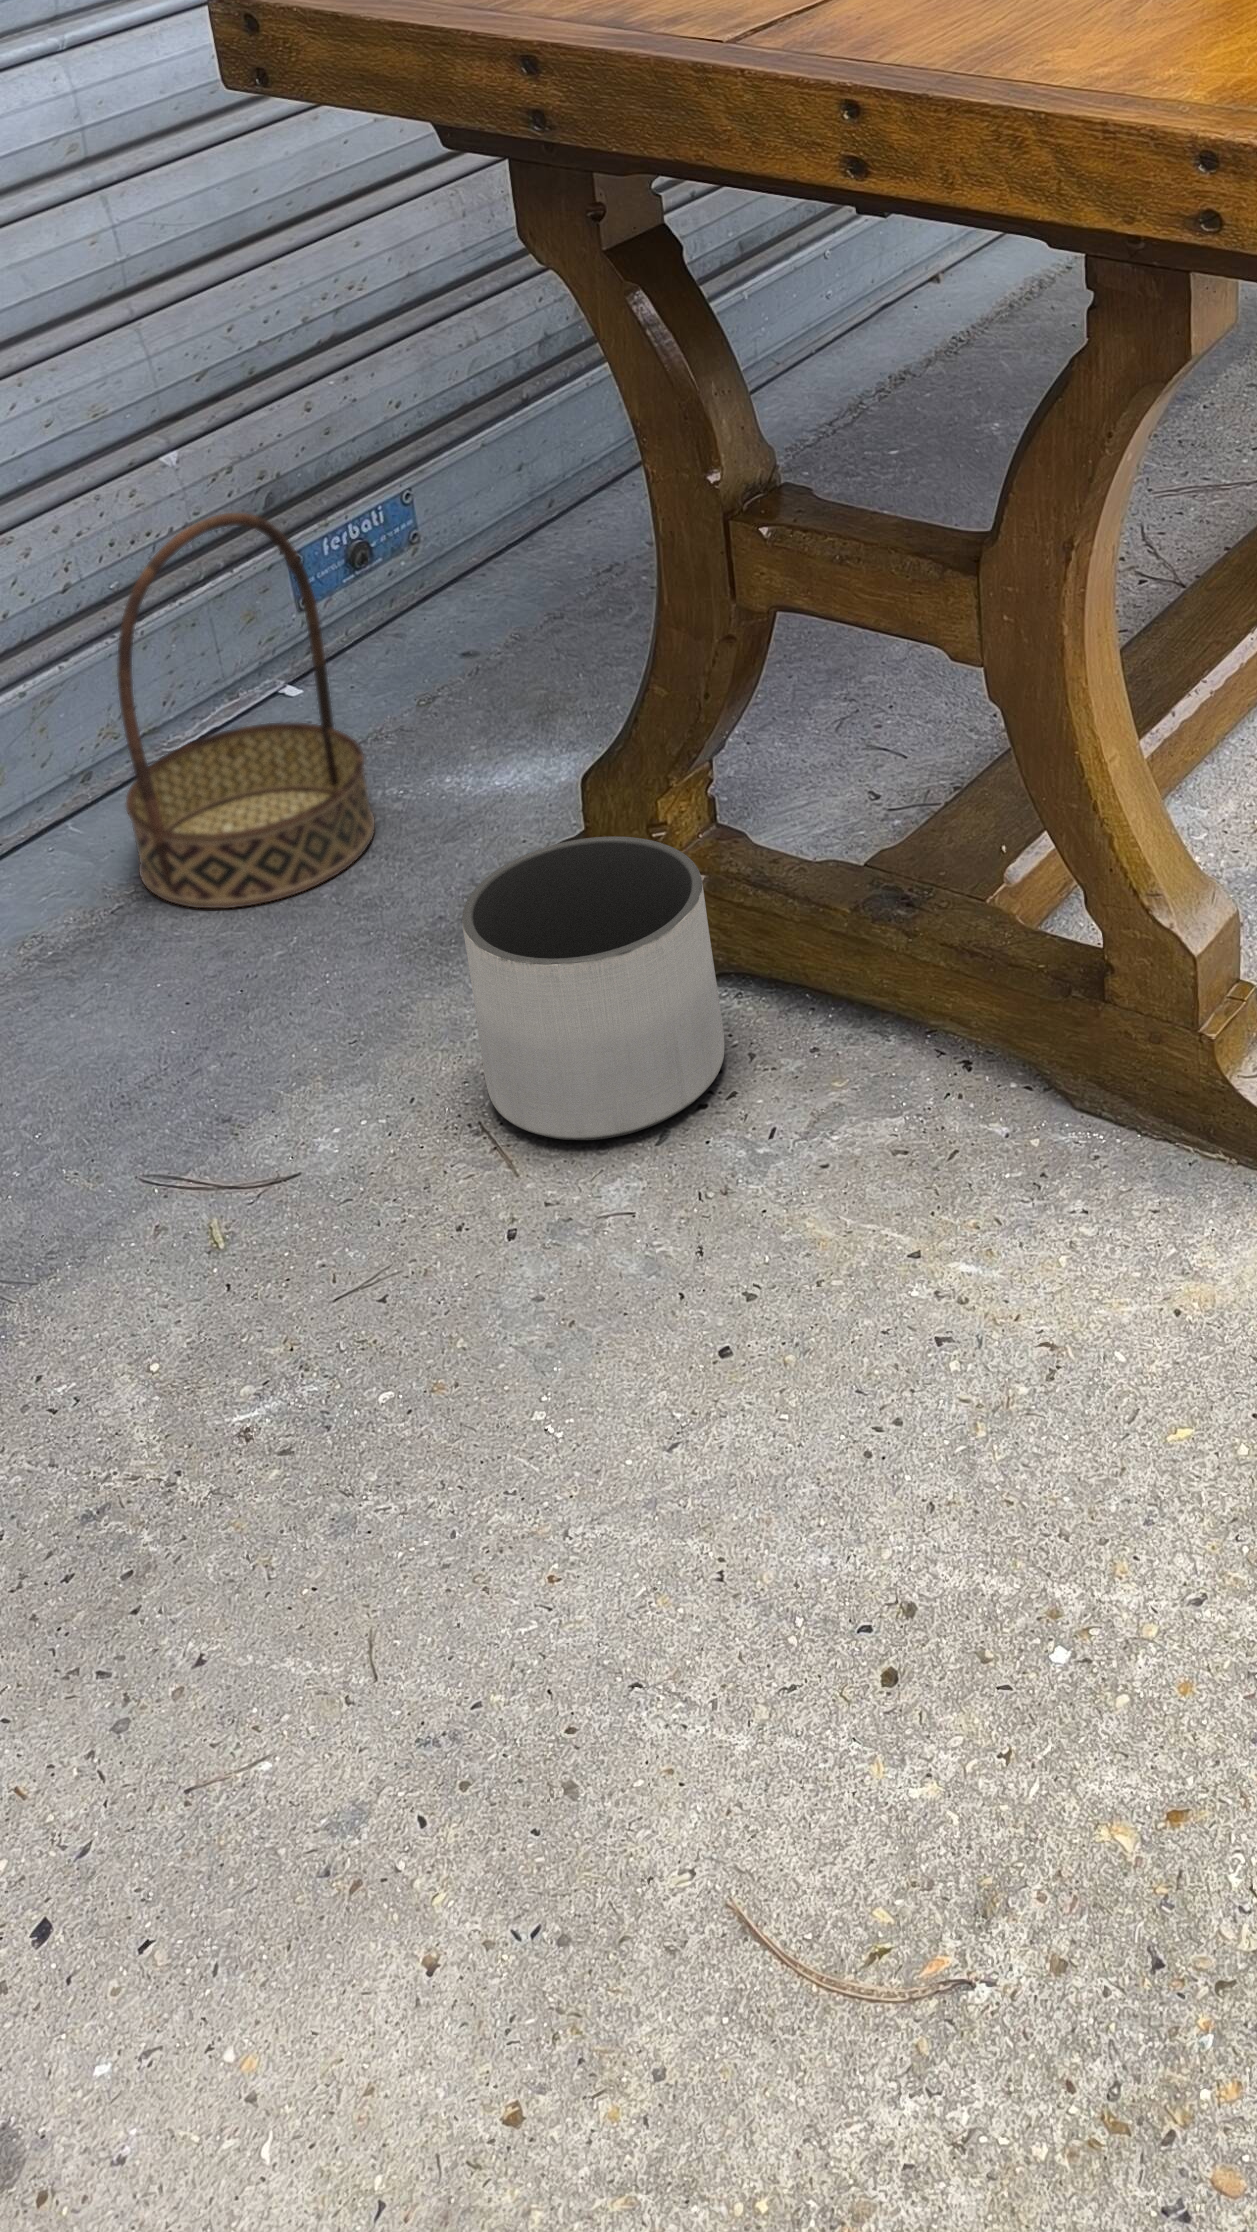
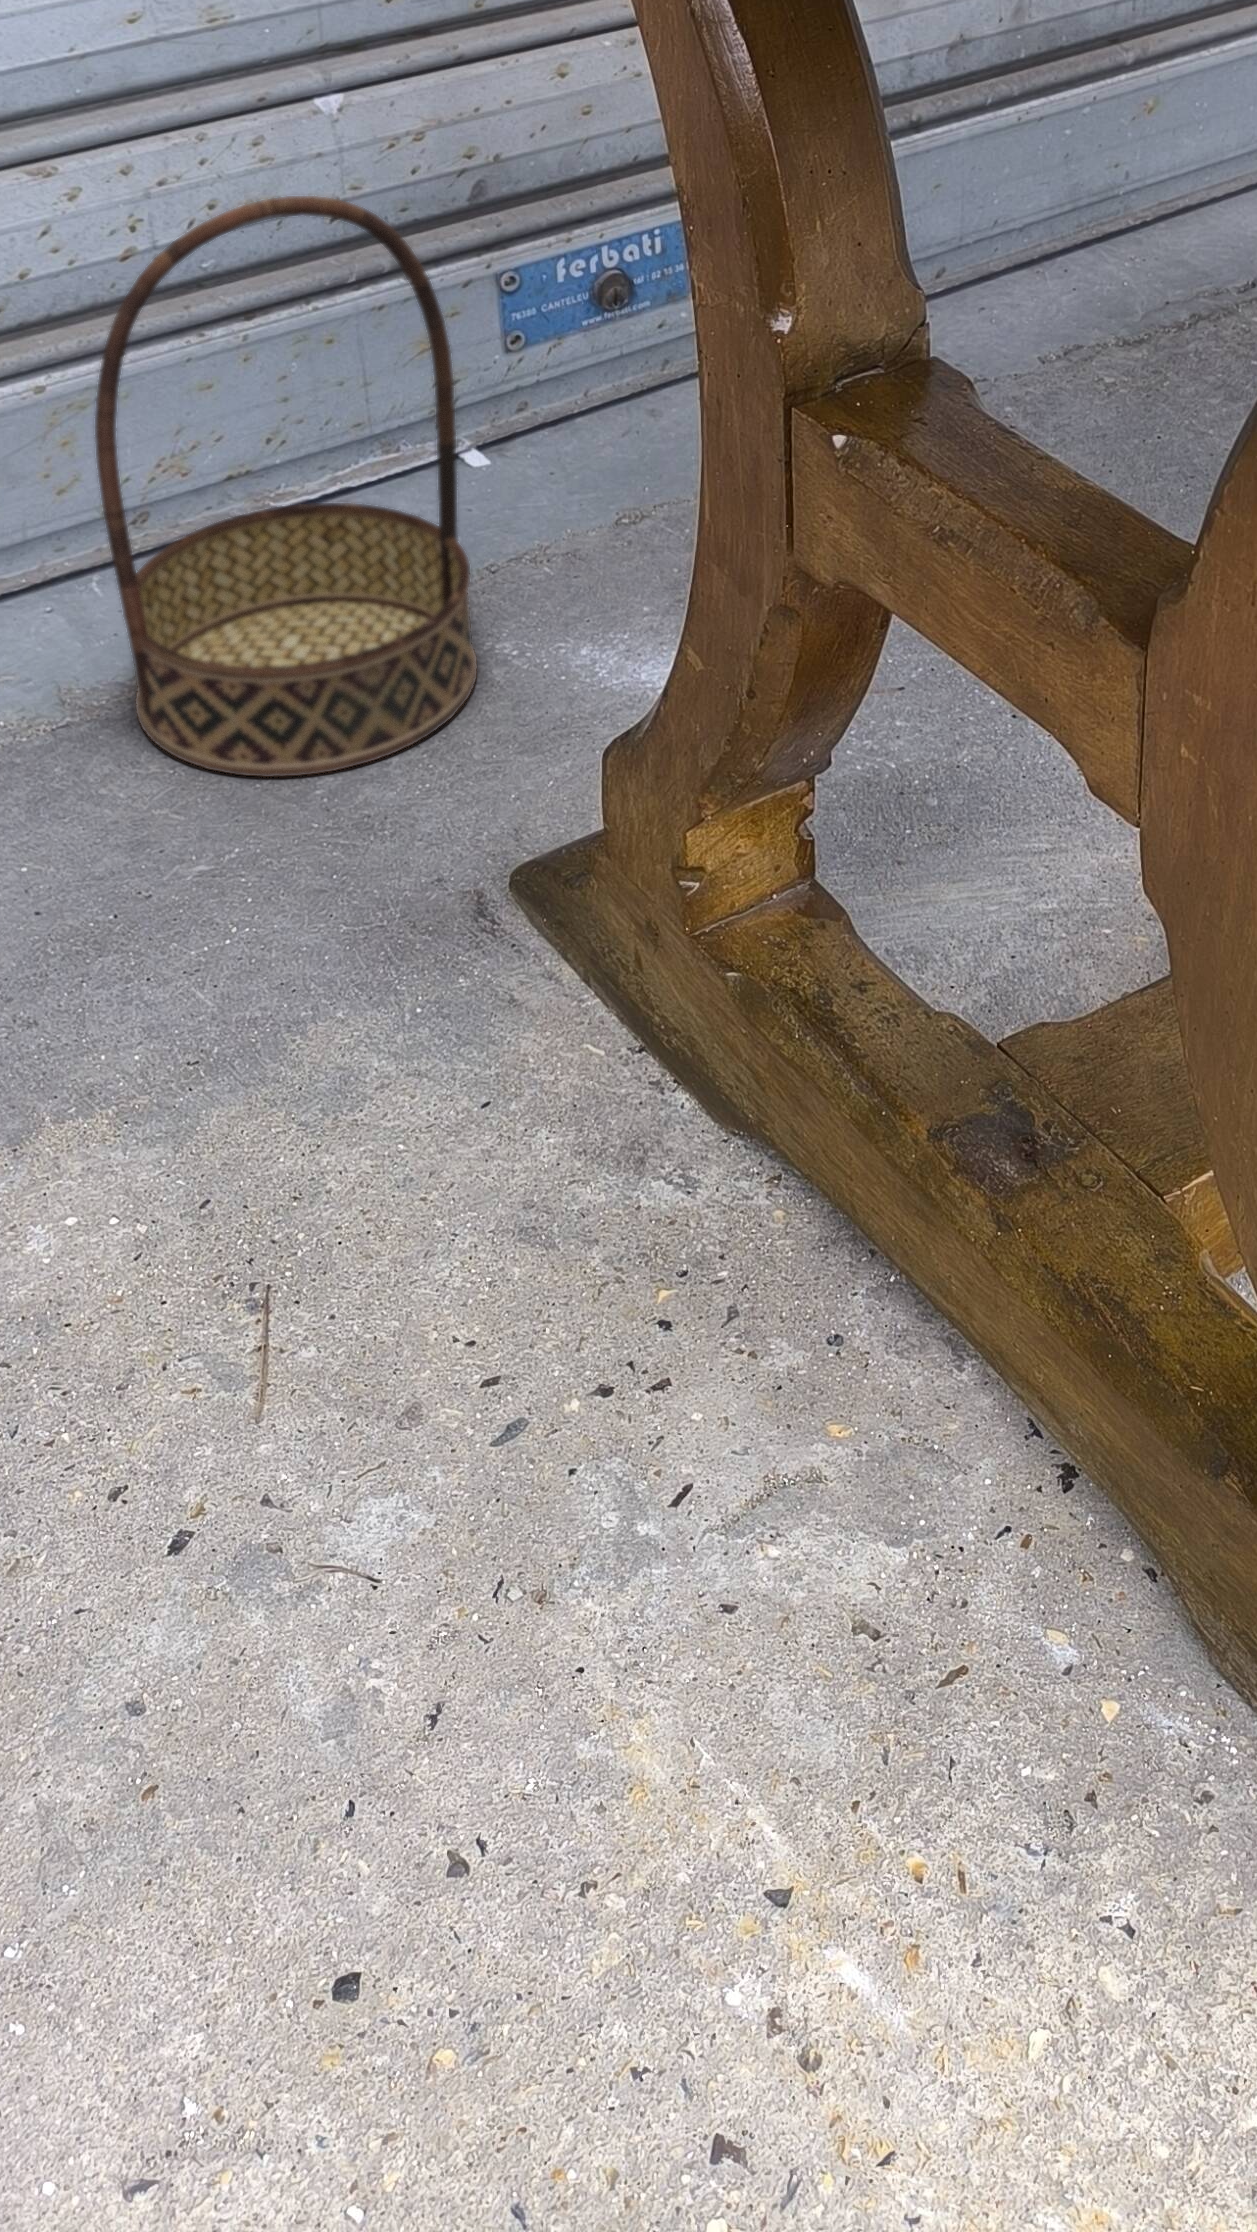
planter: present [462,837,724,1140] -> none [274,861,707,1405]

